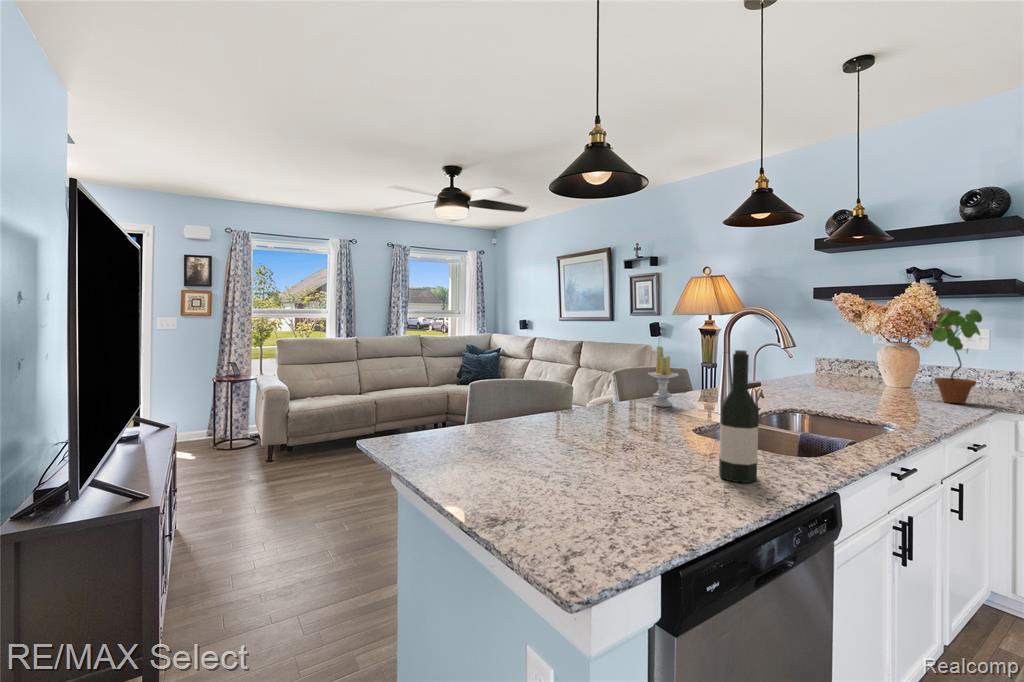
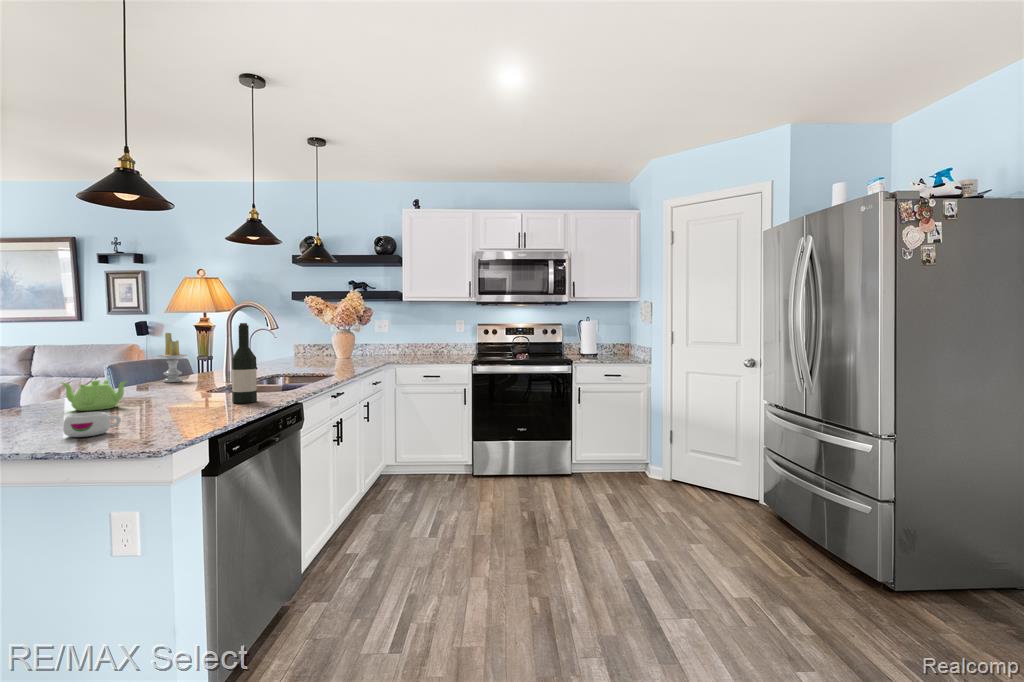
potted plant: present [932,309,982,403] -> none [358,308,381,363]
teapot: none [539,410,597,450] -> present [62,380,127,411]
mug: none [496,477,557,518] -> present [63,412,121,437]

